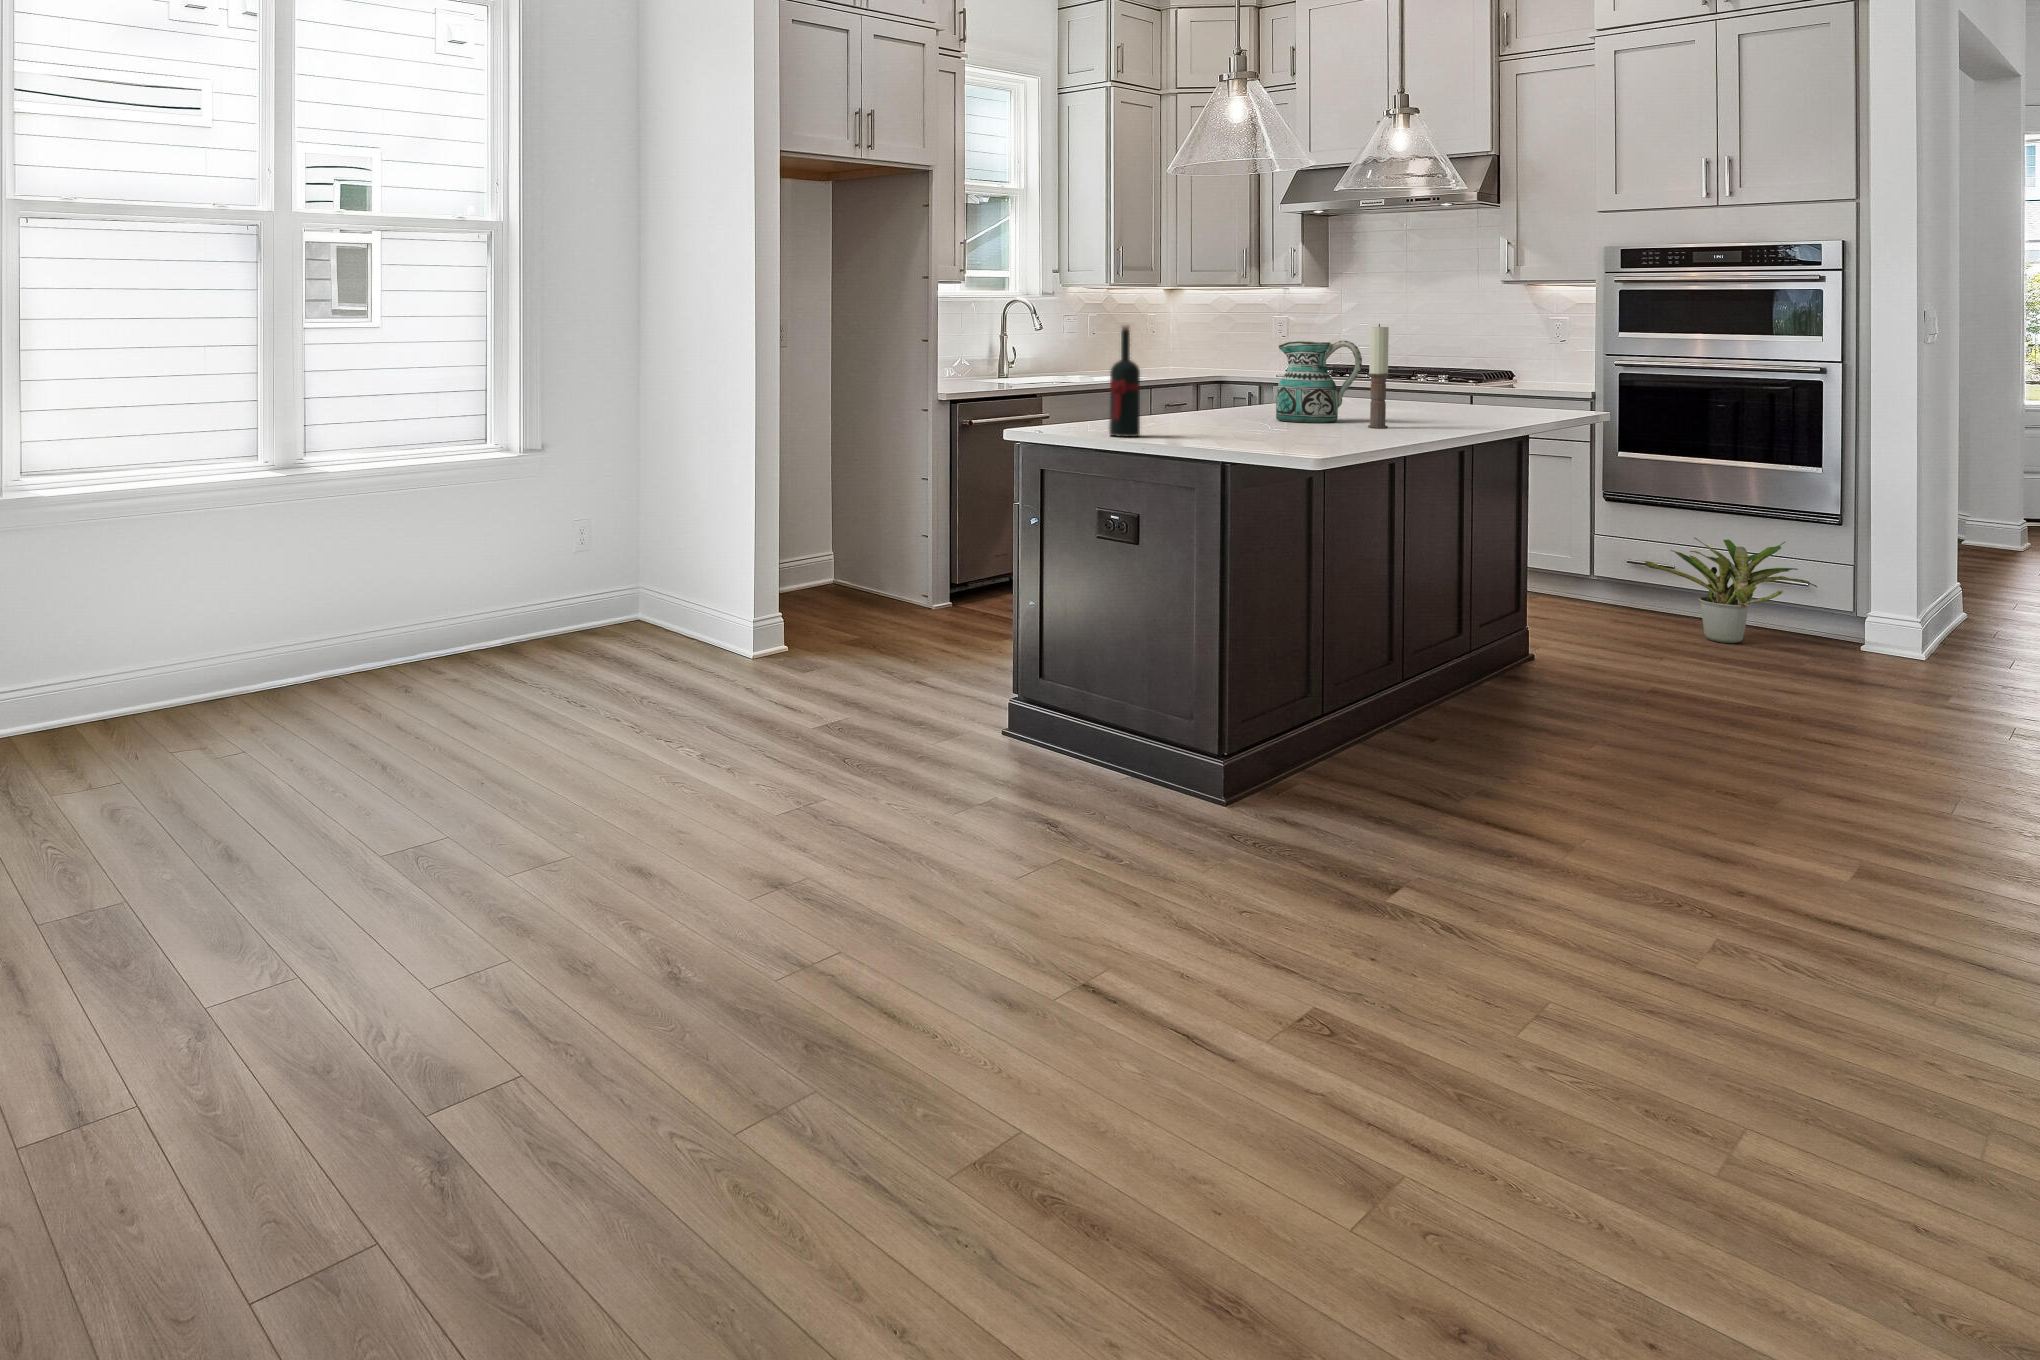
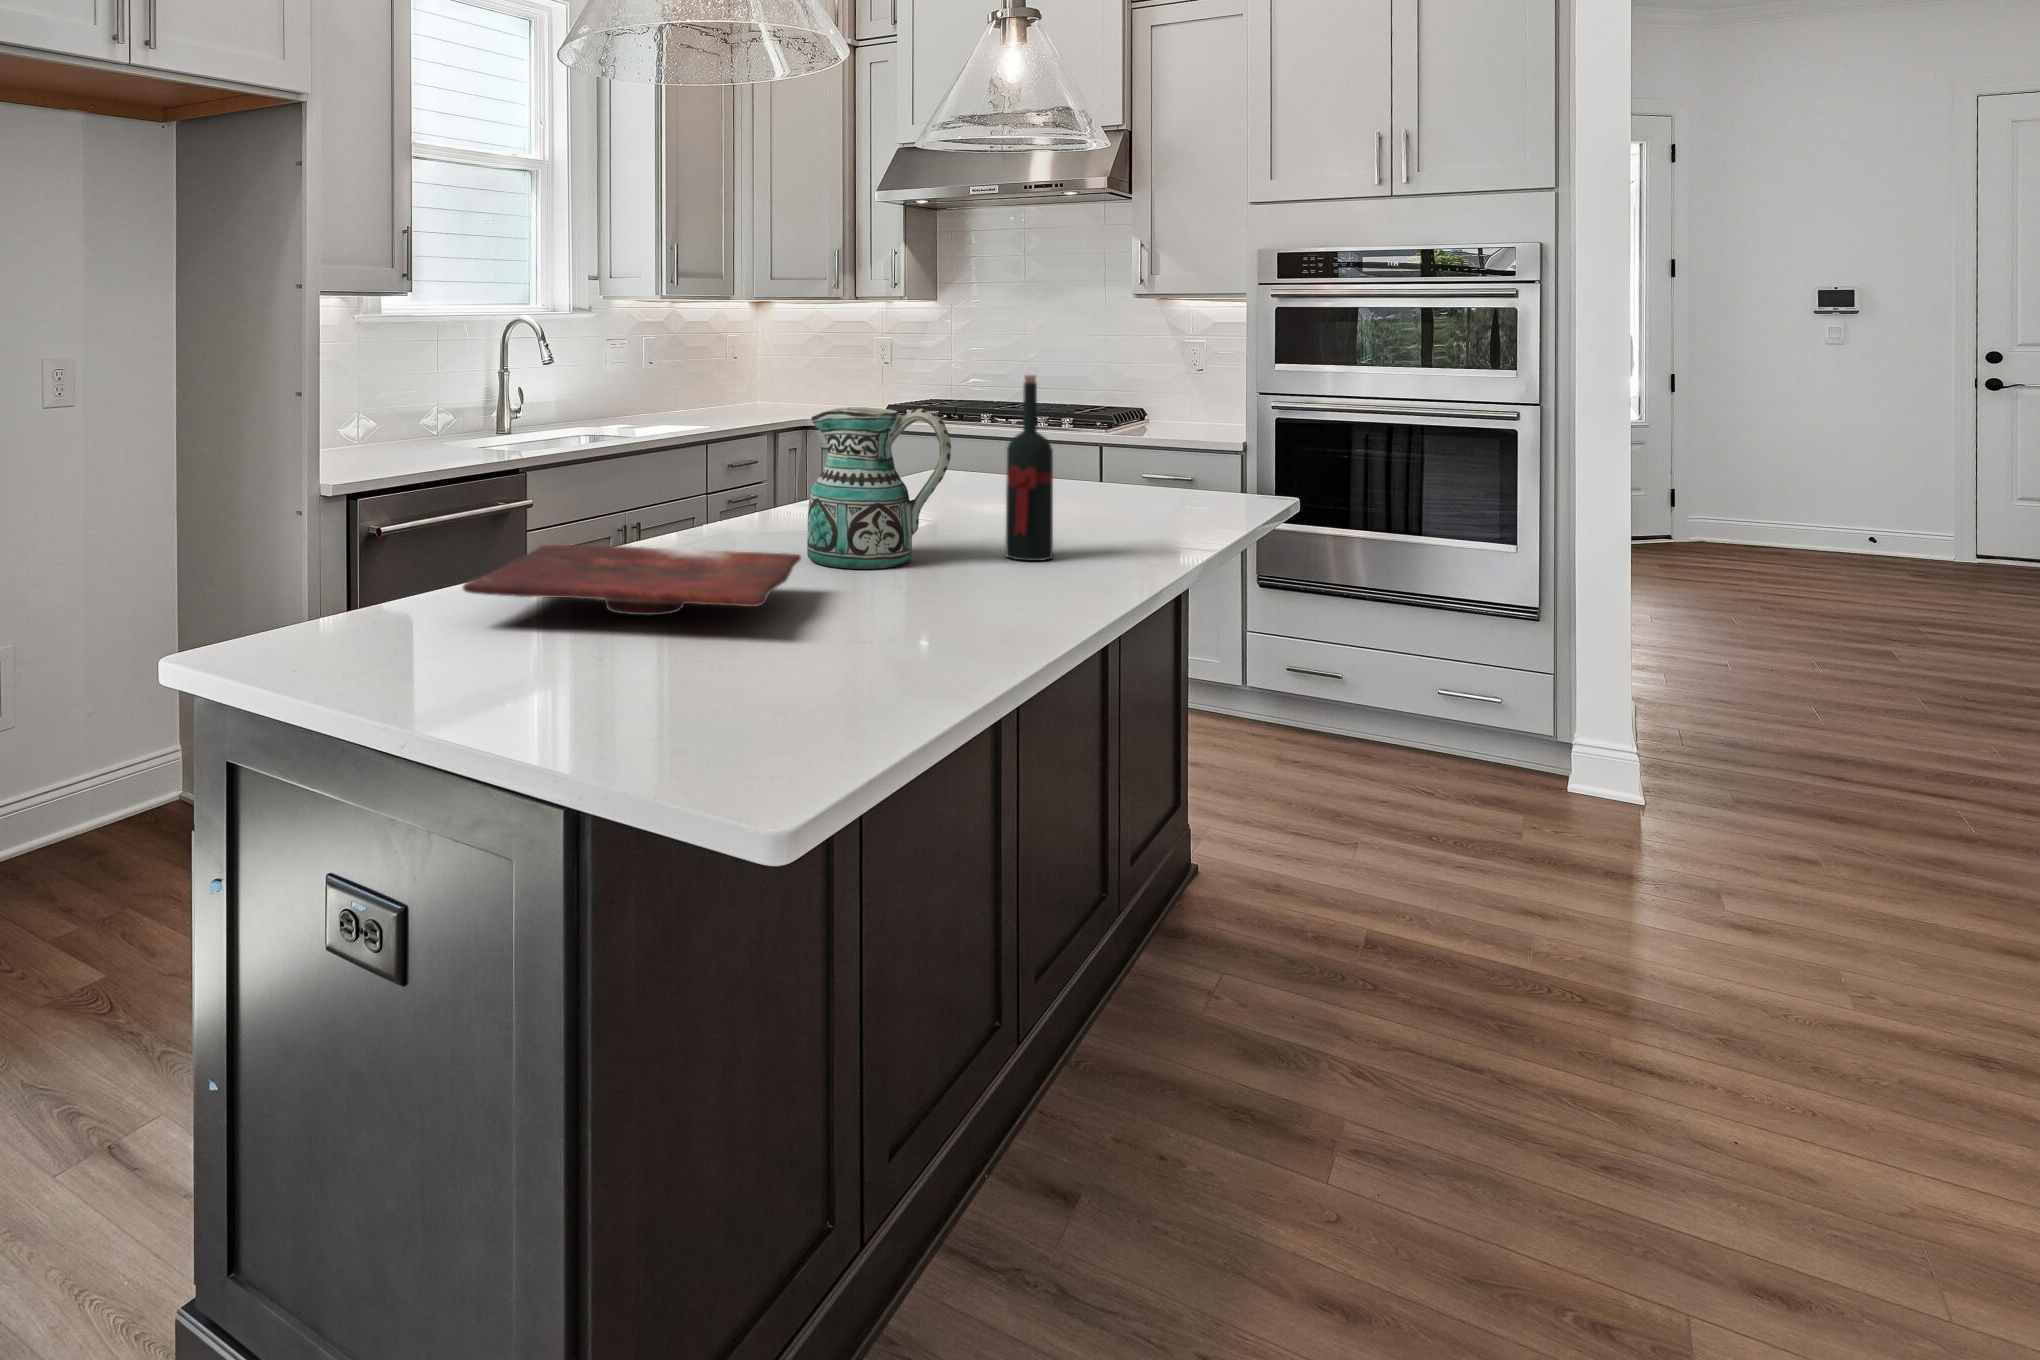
candle: present [1368,324,1389,428] -> none [958,383,995,593]
wine bottle: present [1109,325,1140,437] -> present [1005,375,1053,561]
cutting board: none [1126,403,1282,428] -> present [463,545,801,615]
potted plant: present [1645,538,1817,643] -> none [1320,652,1529,797]

